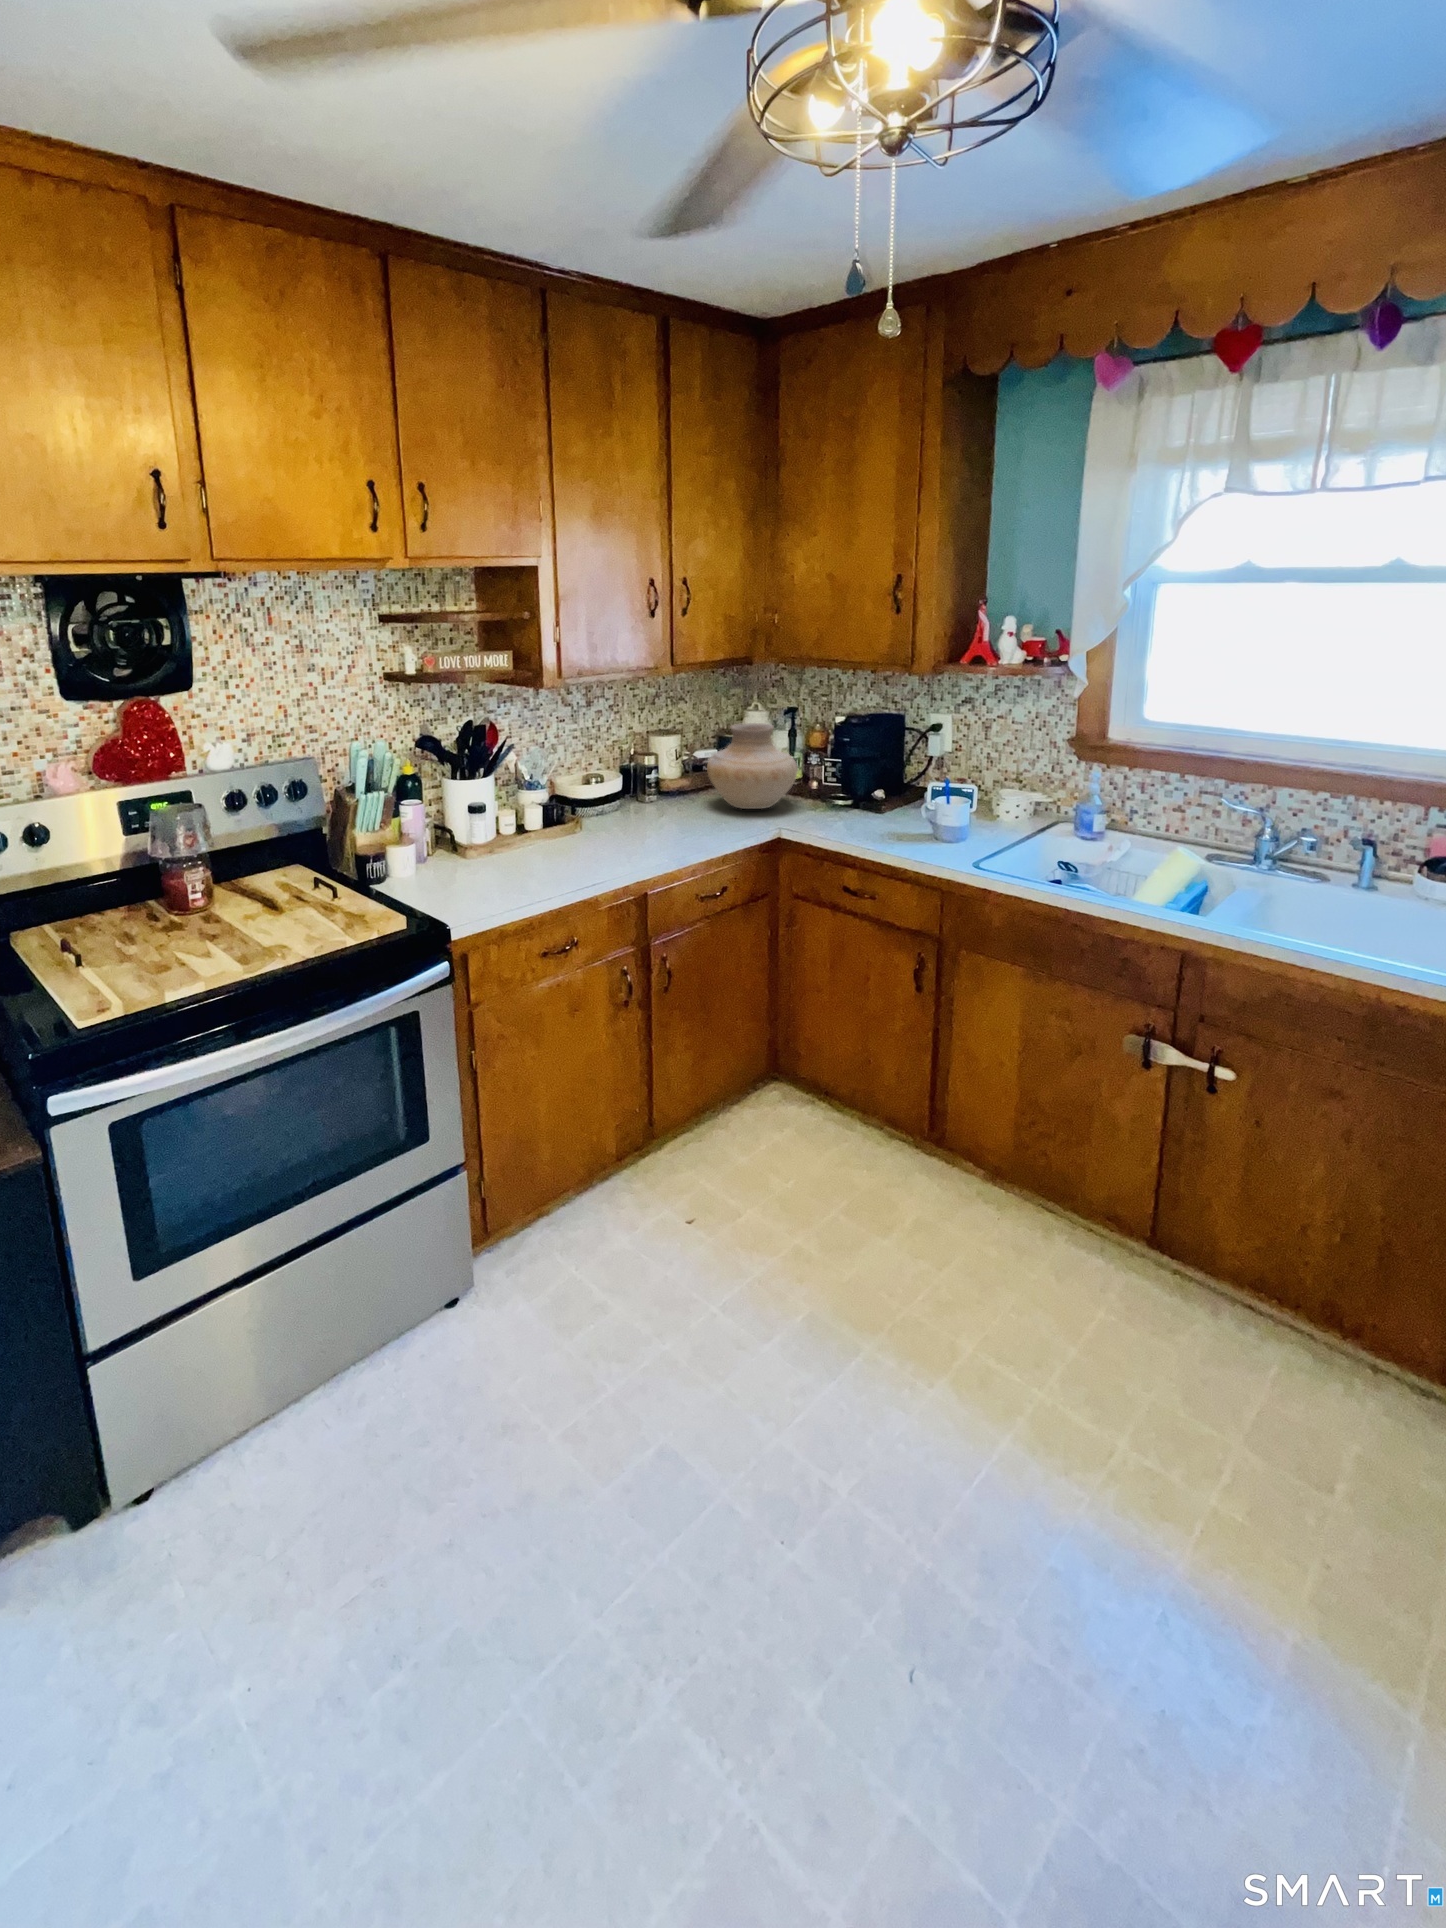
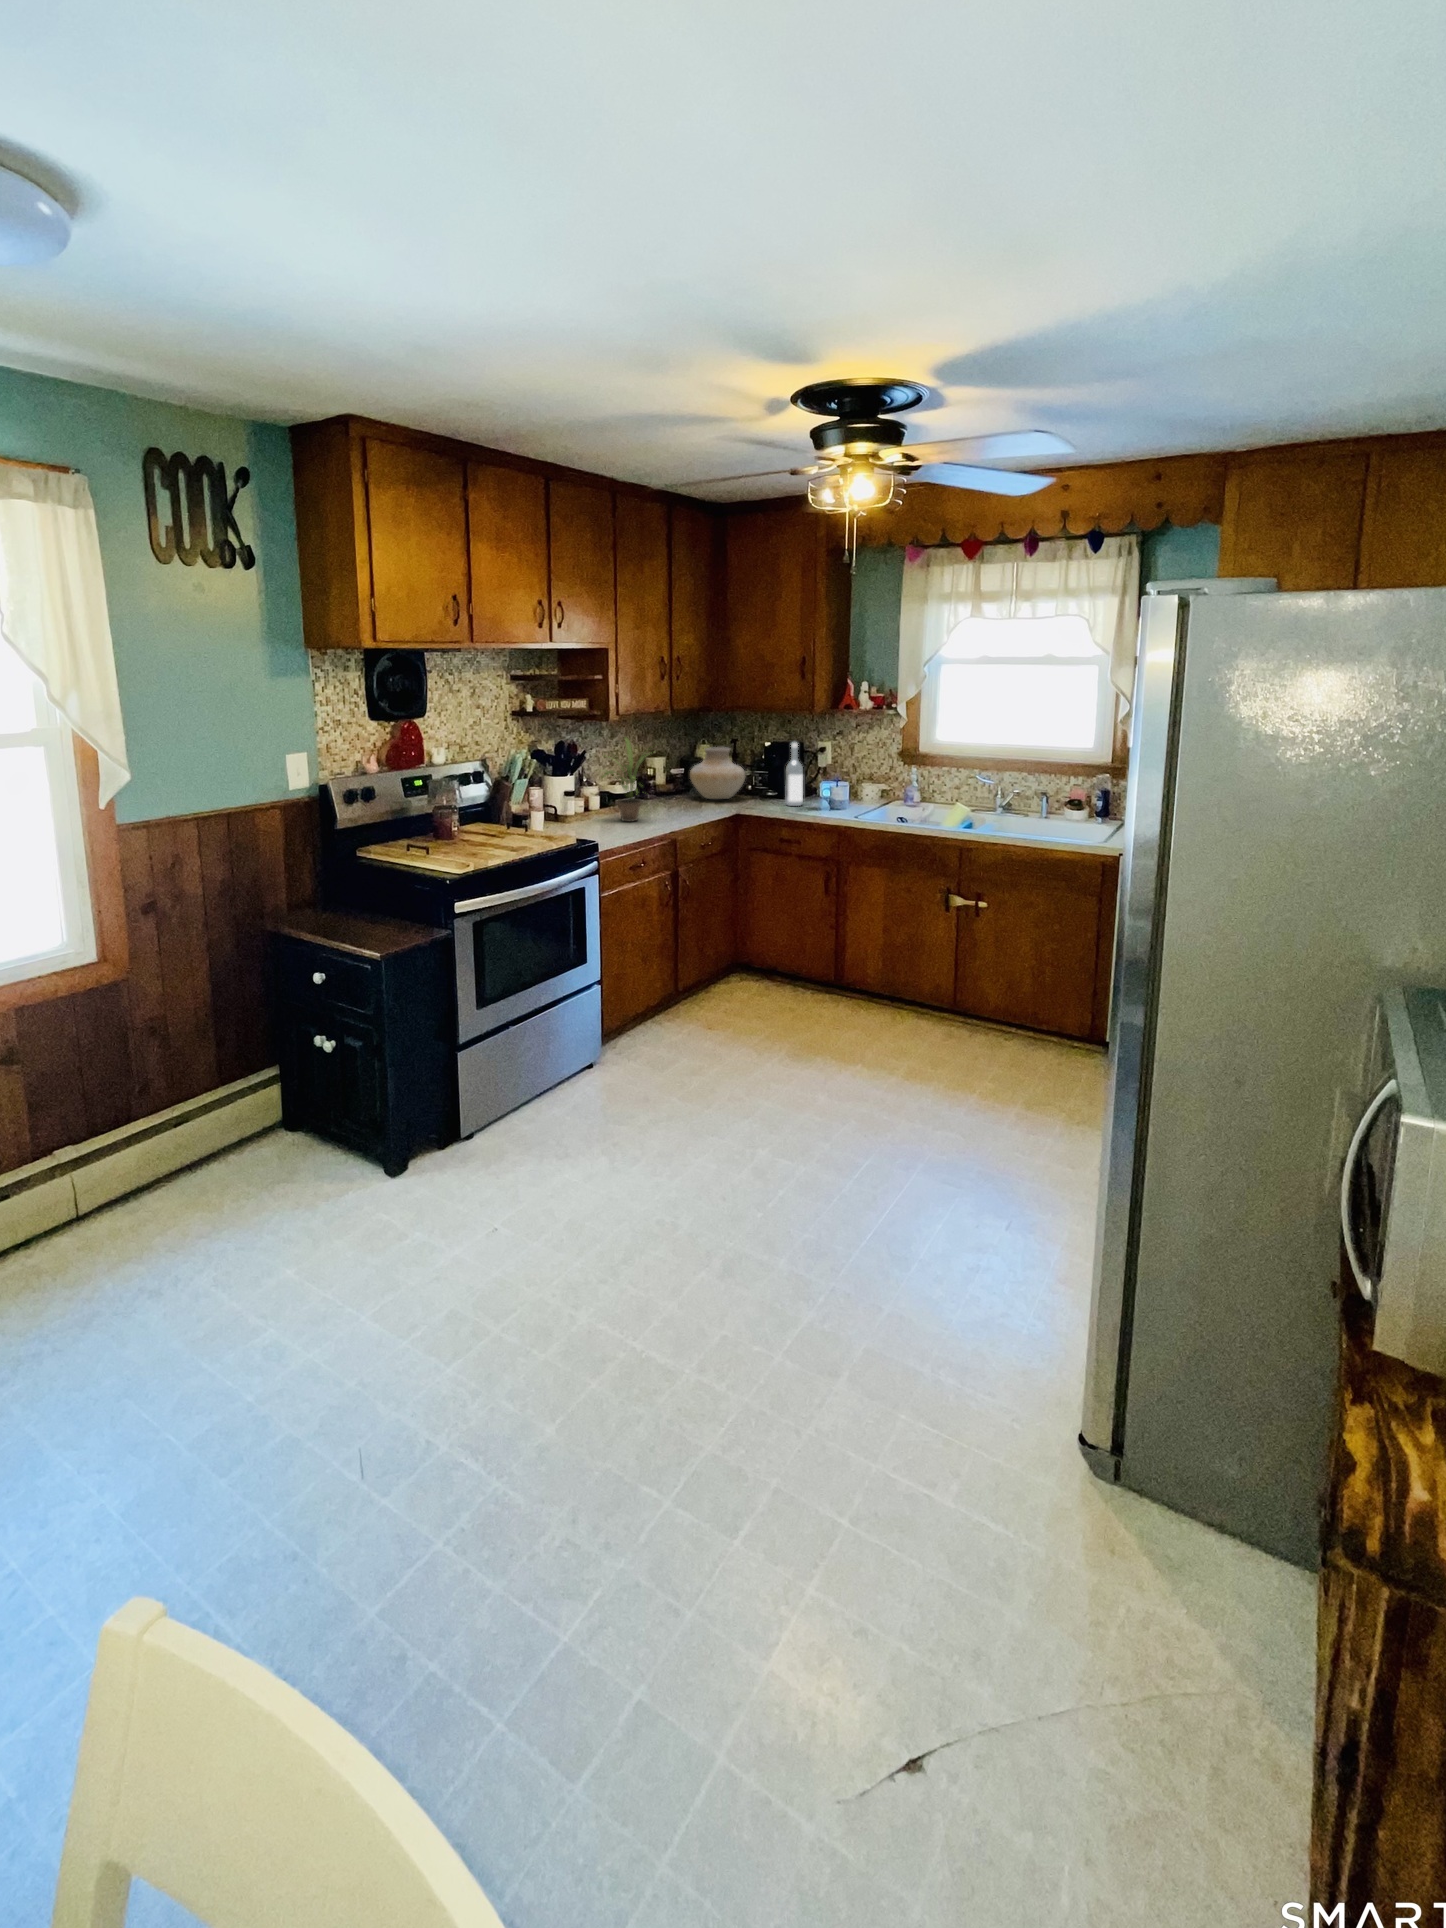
potted plant: none [515,715,625,861] -> present [603,738,646,822]
wine bottle: none [859,721,890,829] -> present [786,743,803,806]

